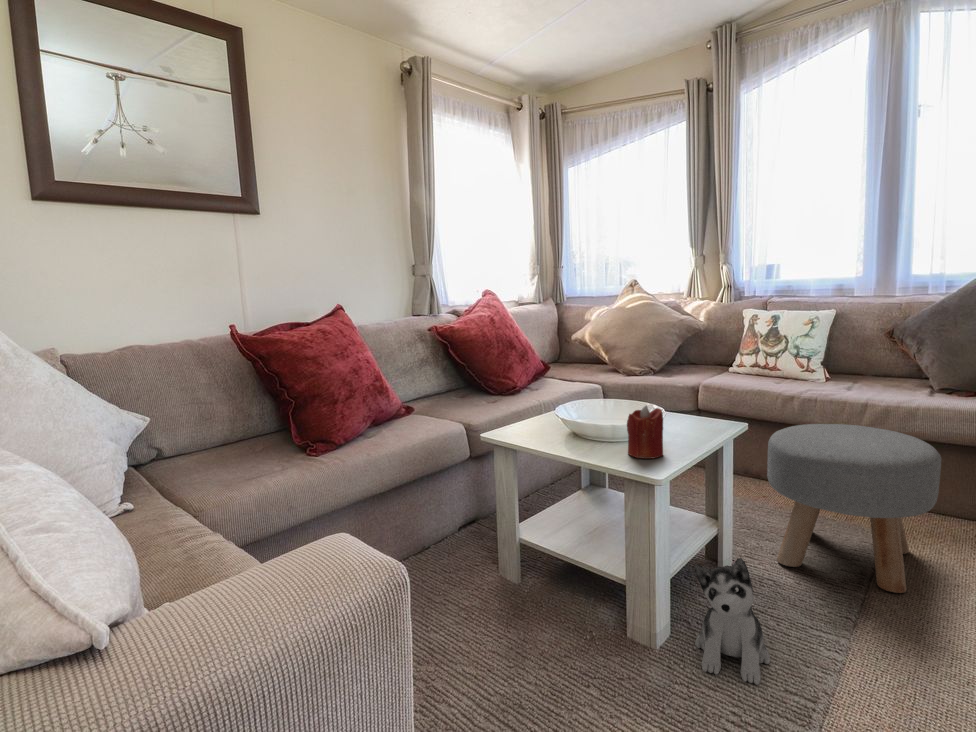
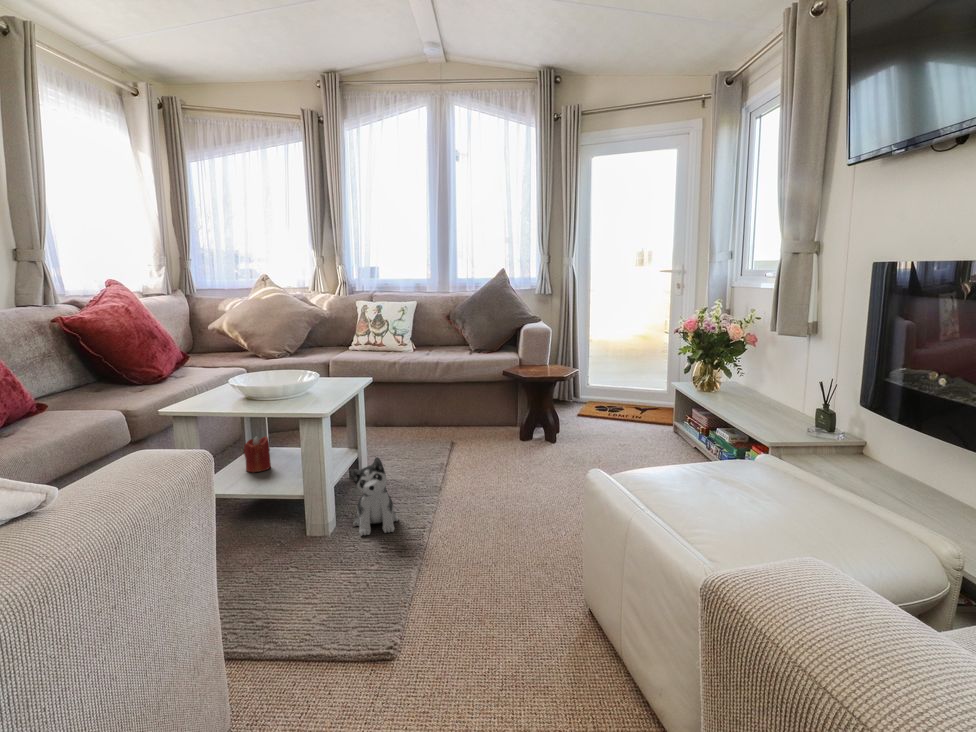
candle: present [627,405,663,459] -> present [244,436,271,473]
ottoman: present [767,424,941,593] -> none [384,375,476,471]

